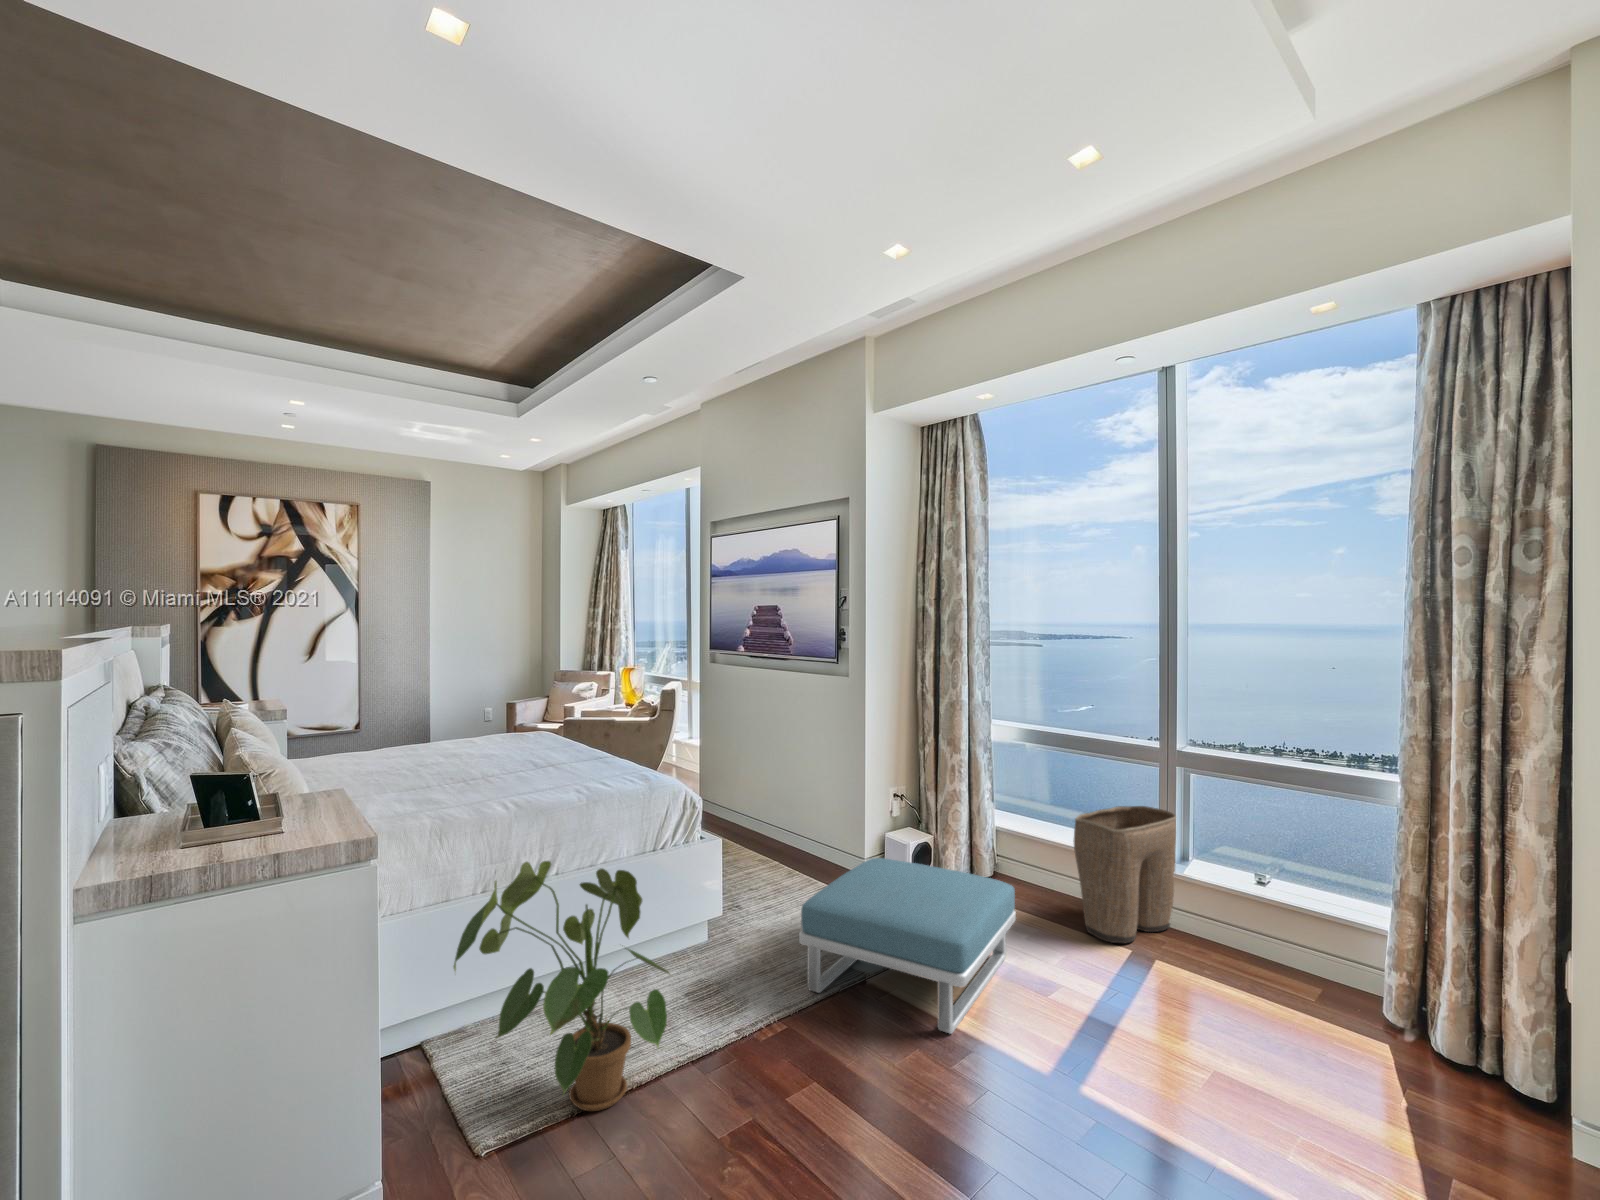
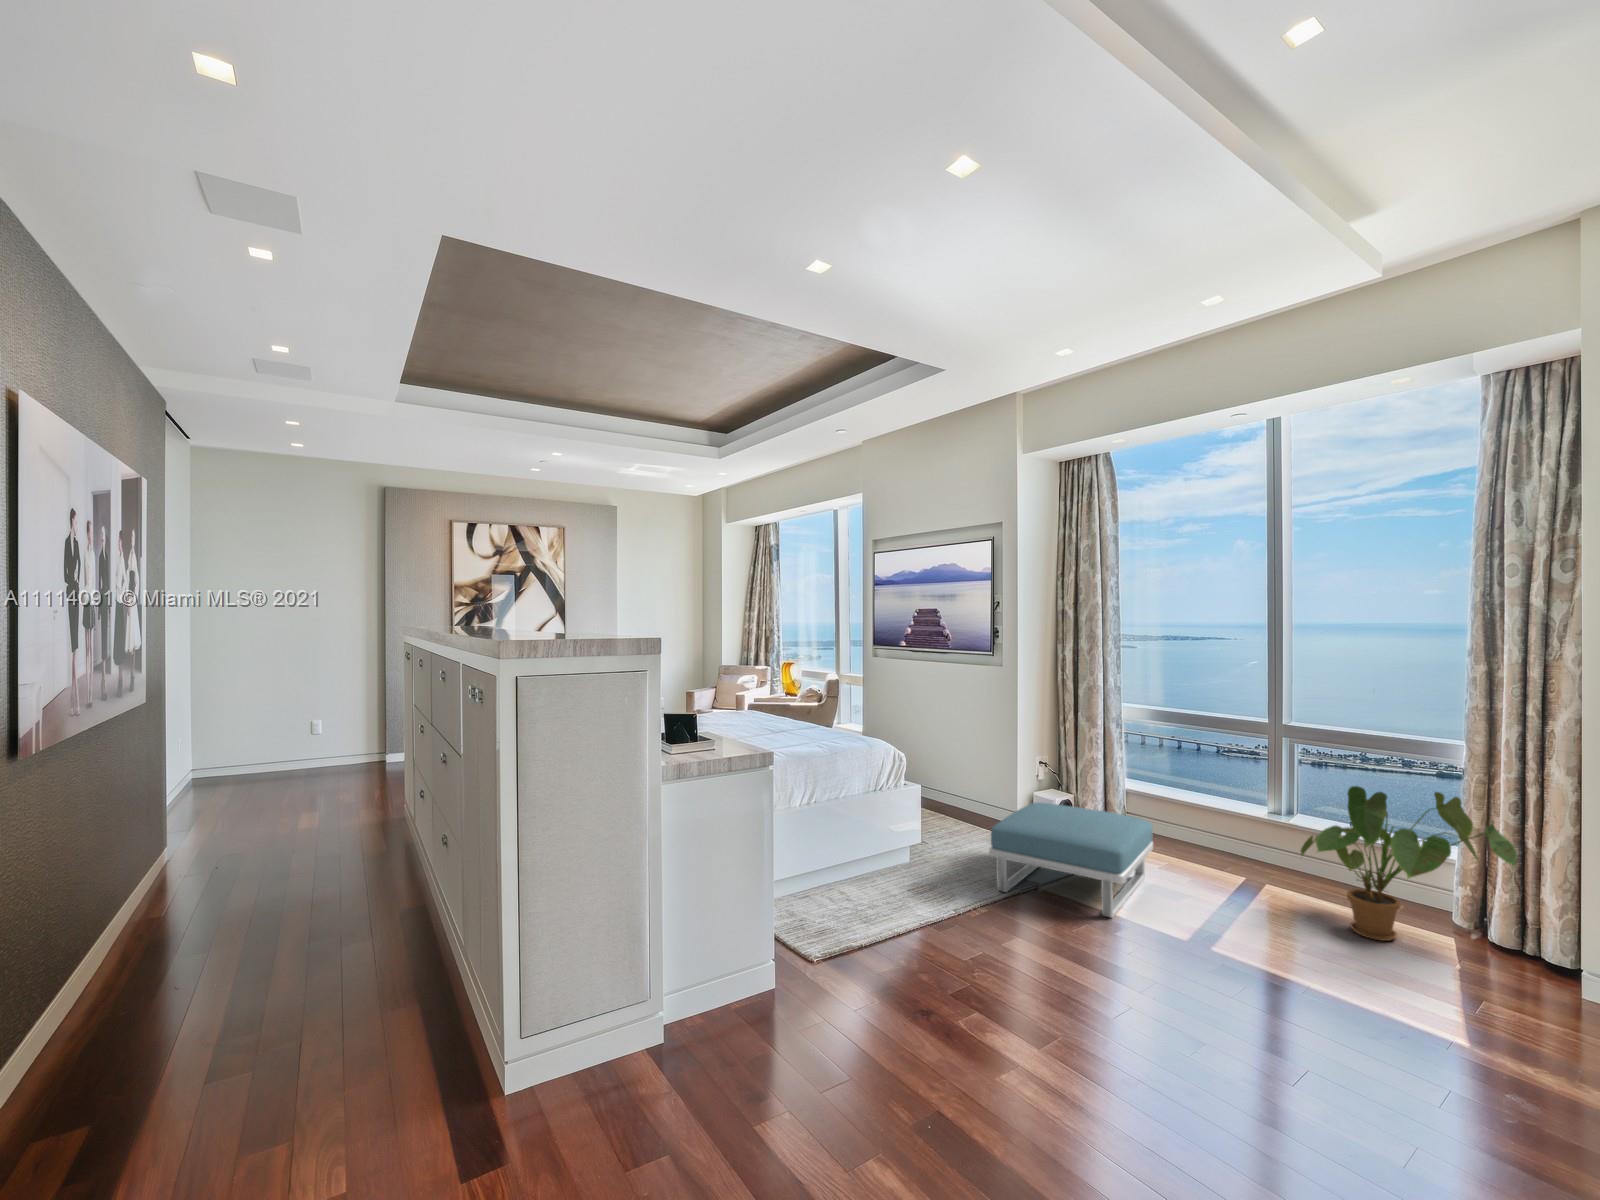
laundry basket: present [1074,806,1176,943] -> none [1197,769,1283,873]
house plant: present [454,861,669,1111] -> present [1301,786,1517,941]

